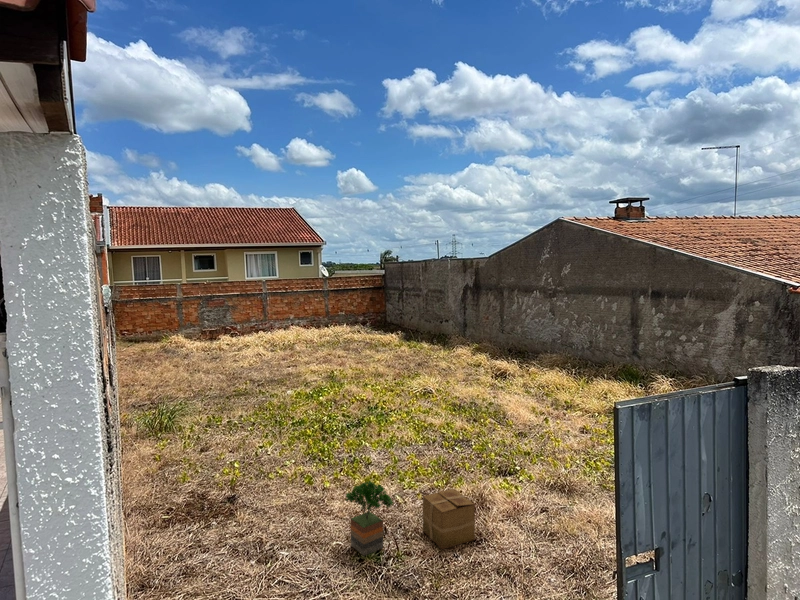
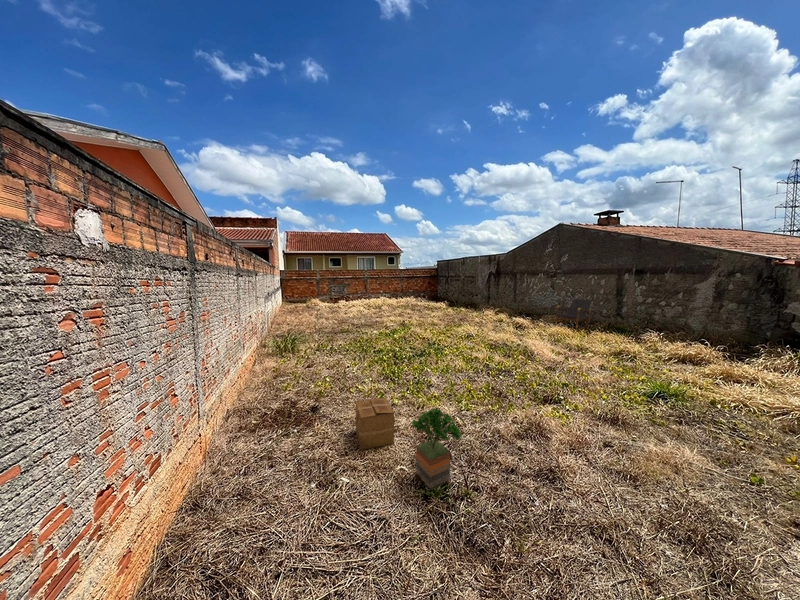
lounge chair: none [556,330,602,374] -> present [556,299,592,328]
cardboard box: present [423,489,475,549] -> present [355,398,394,450]

